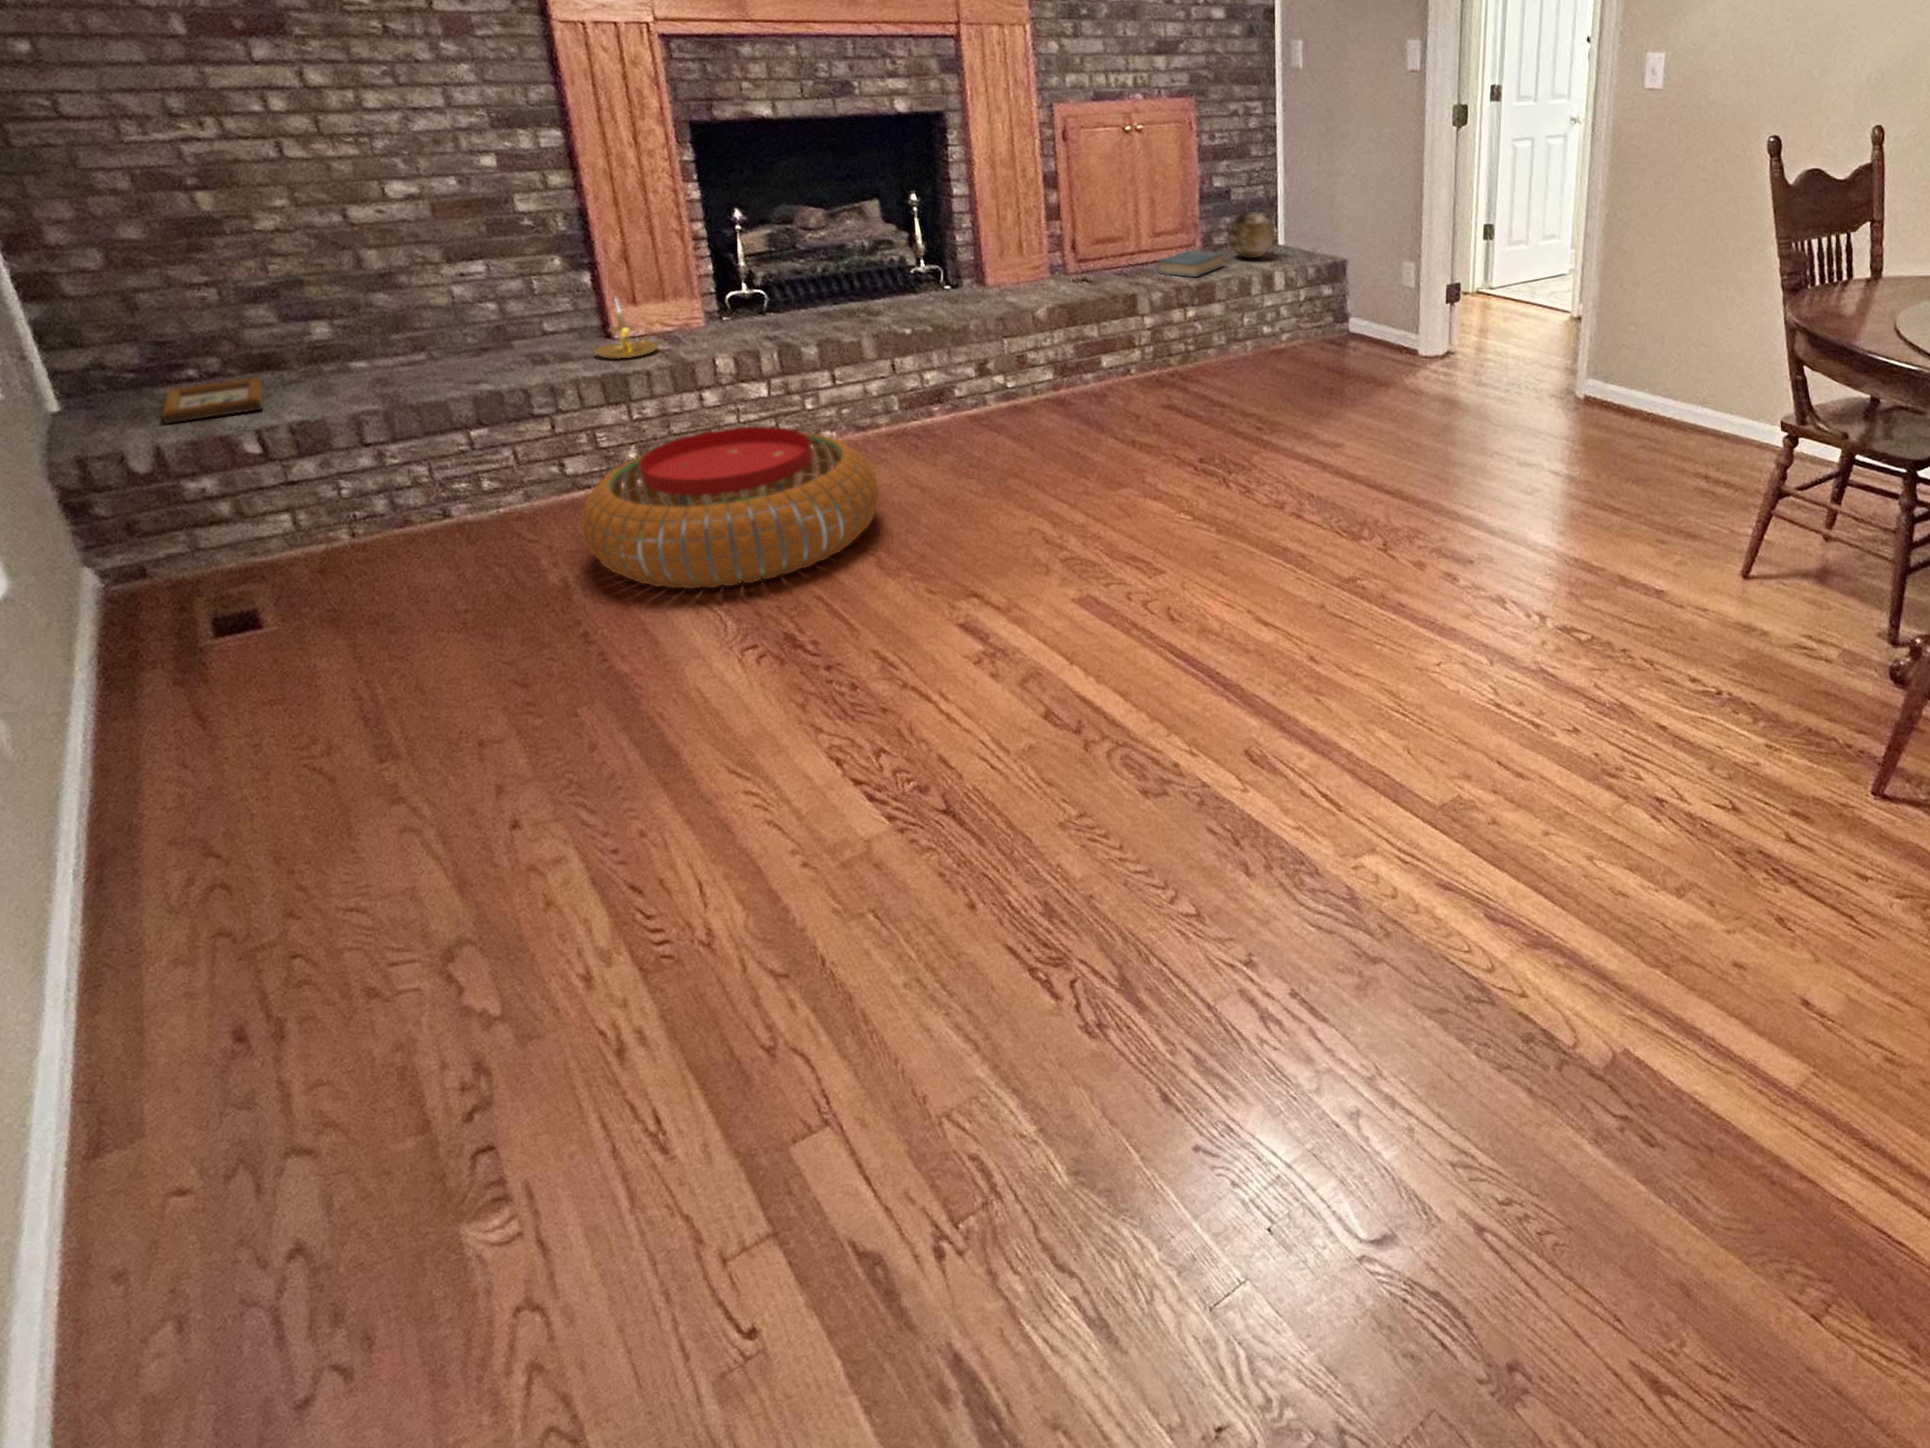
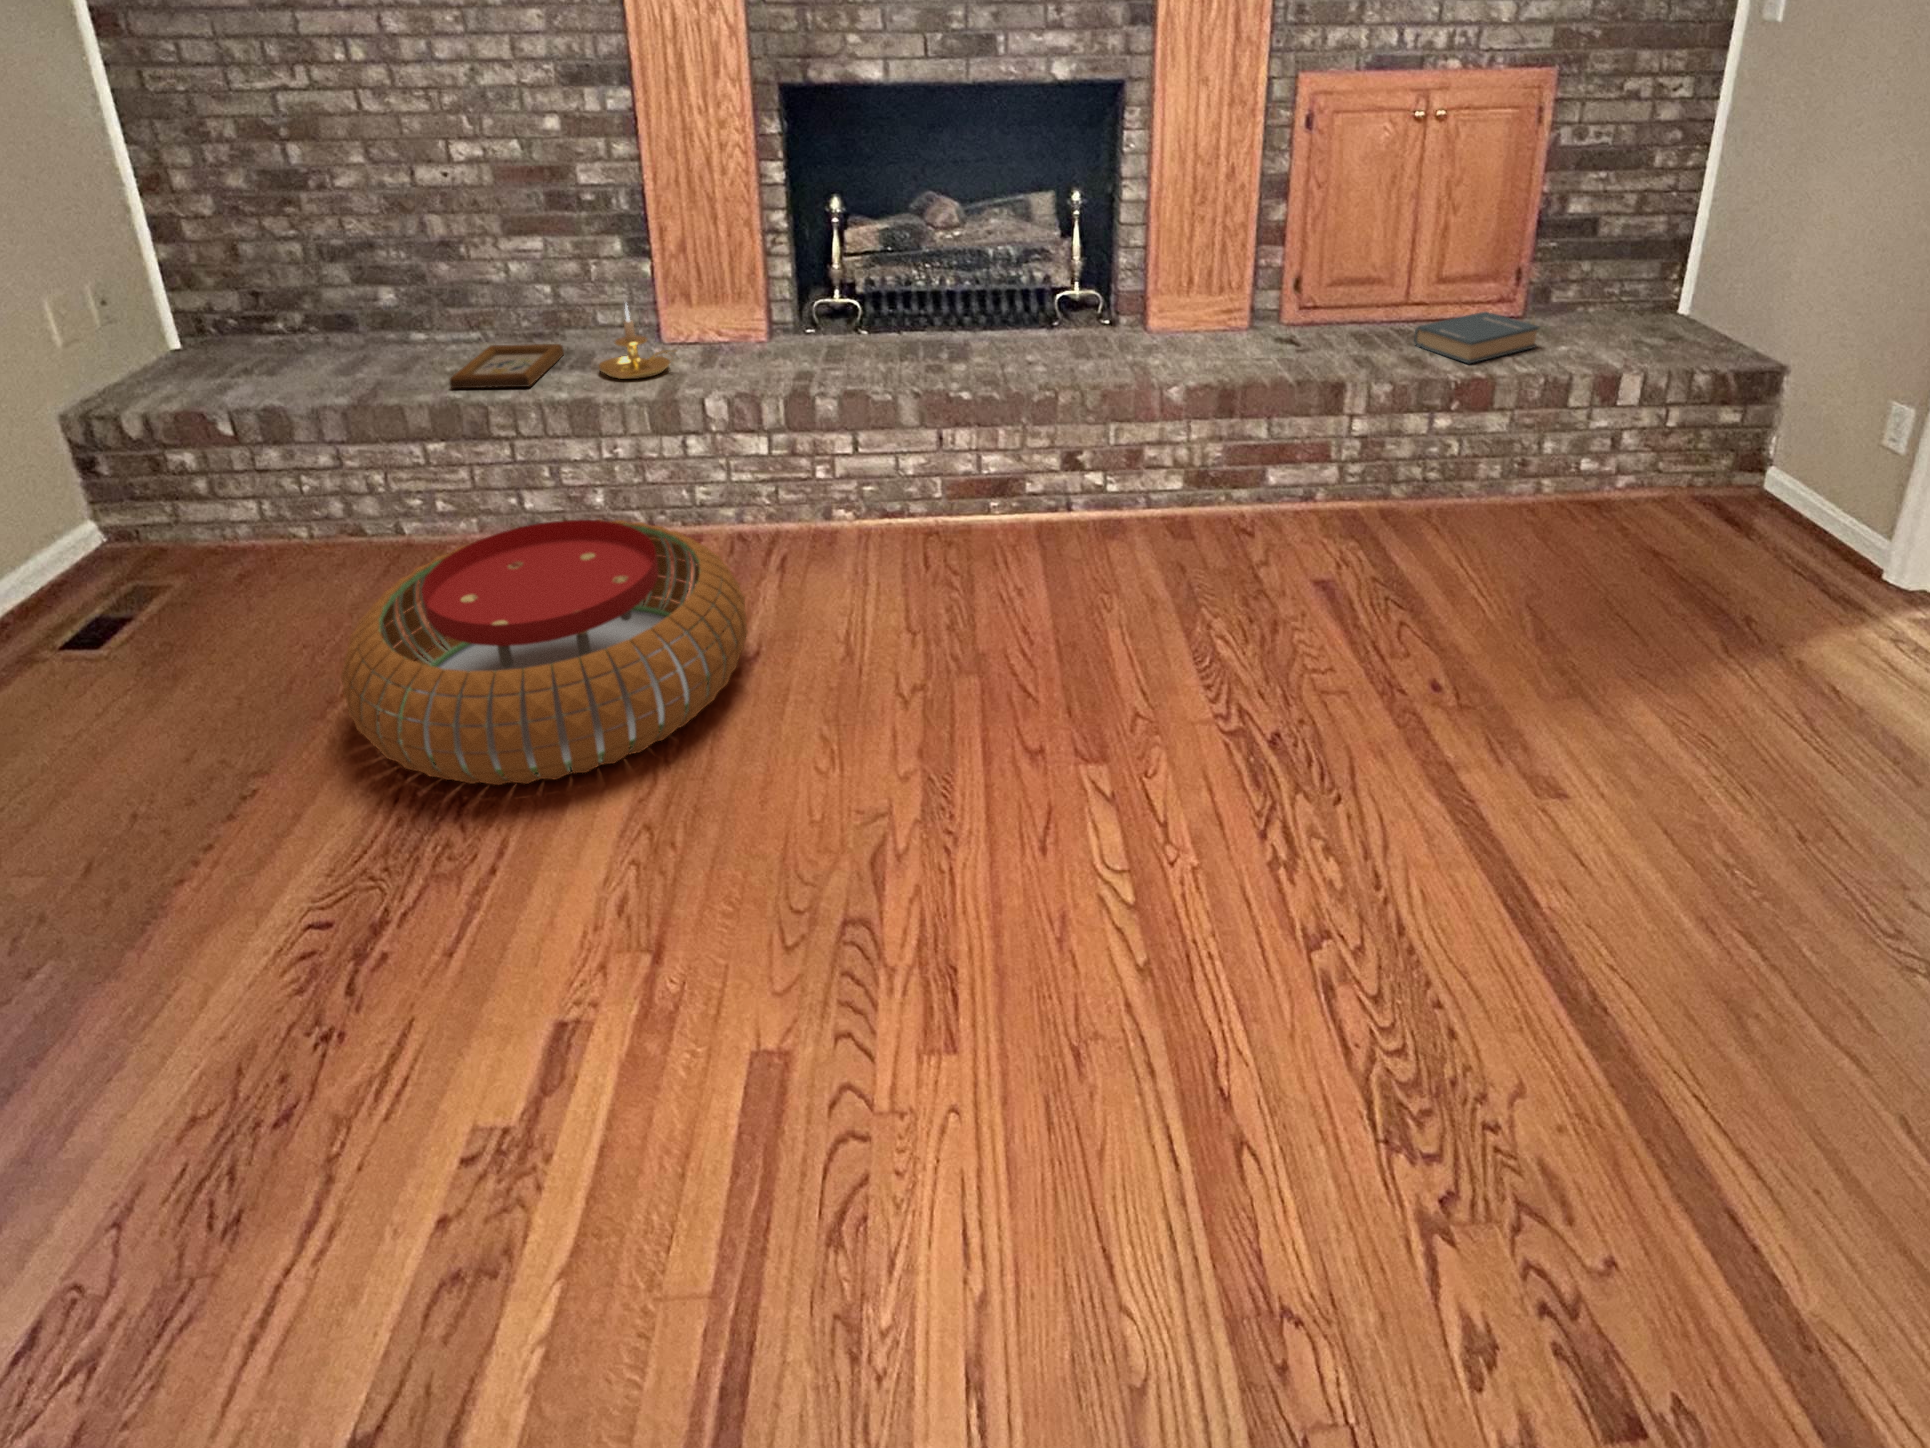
decorative orb: present [1228,212,1274,258] -> none [1564,261,1650,338]
picture frame: present [162,378,263,423] -> present [450,344,564,388]

